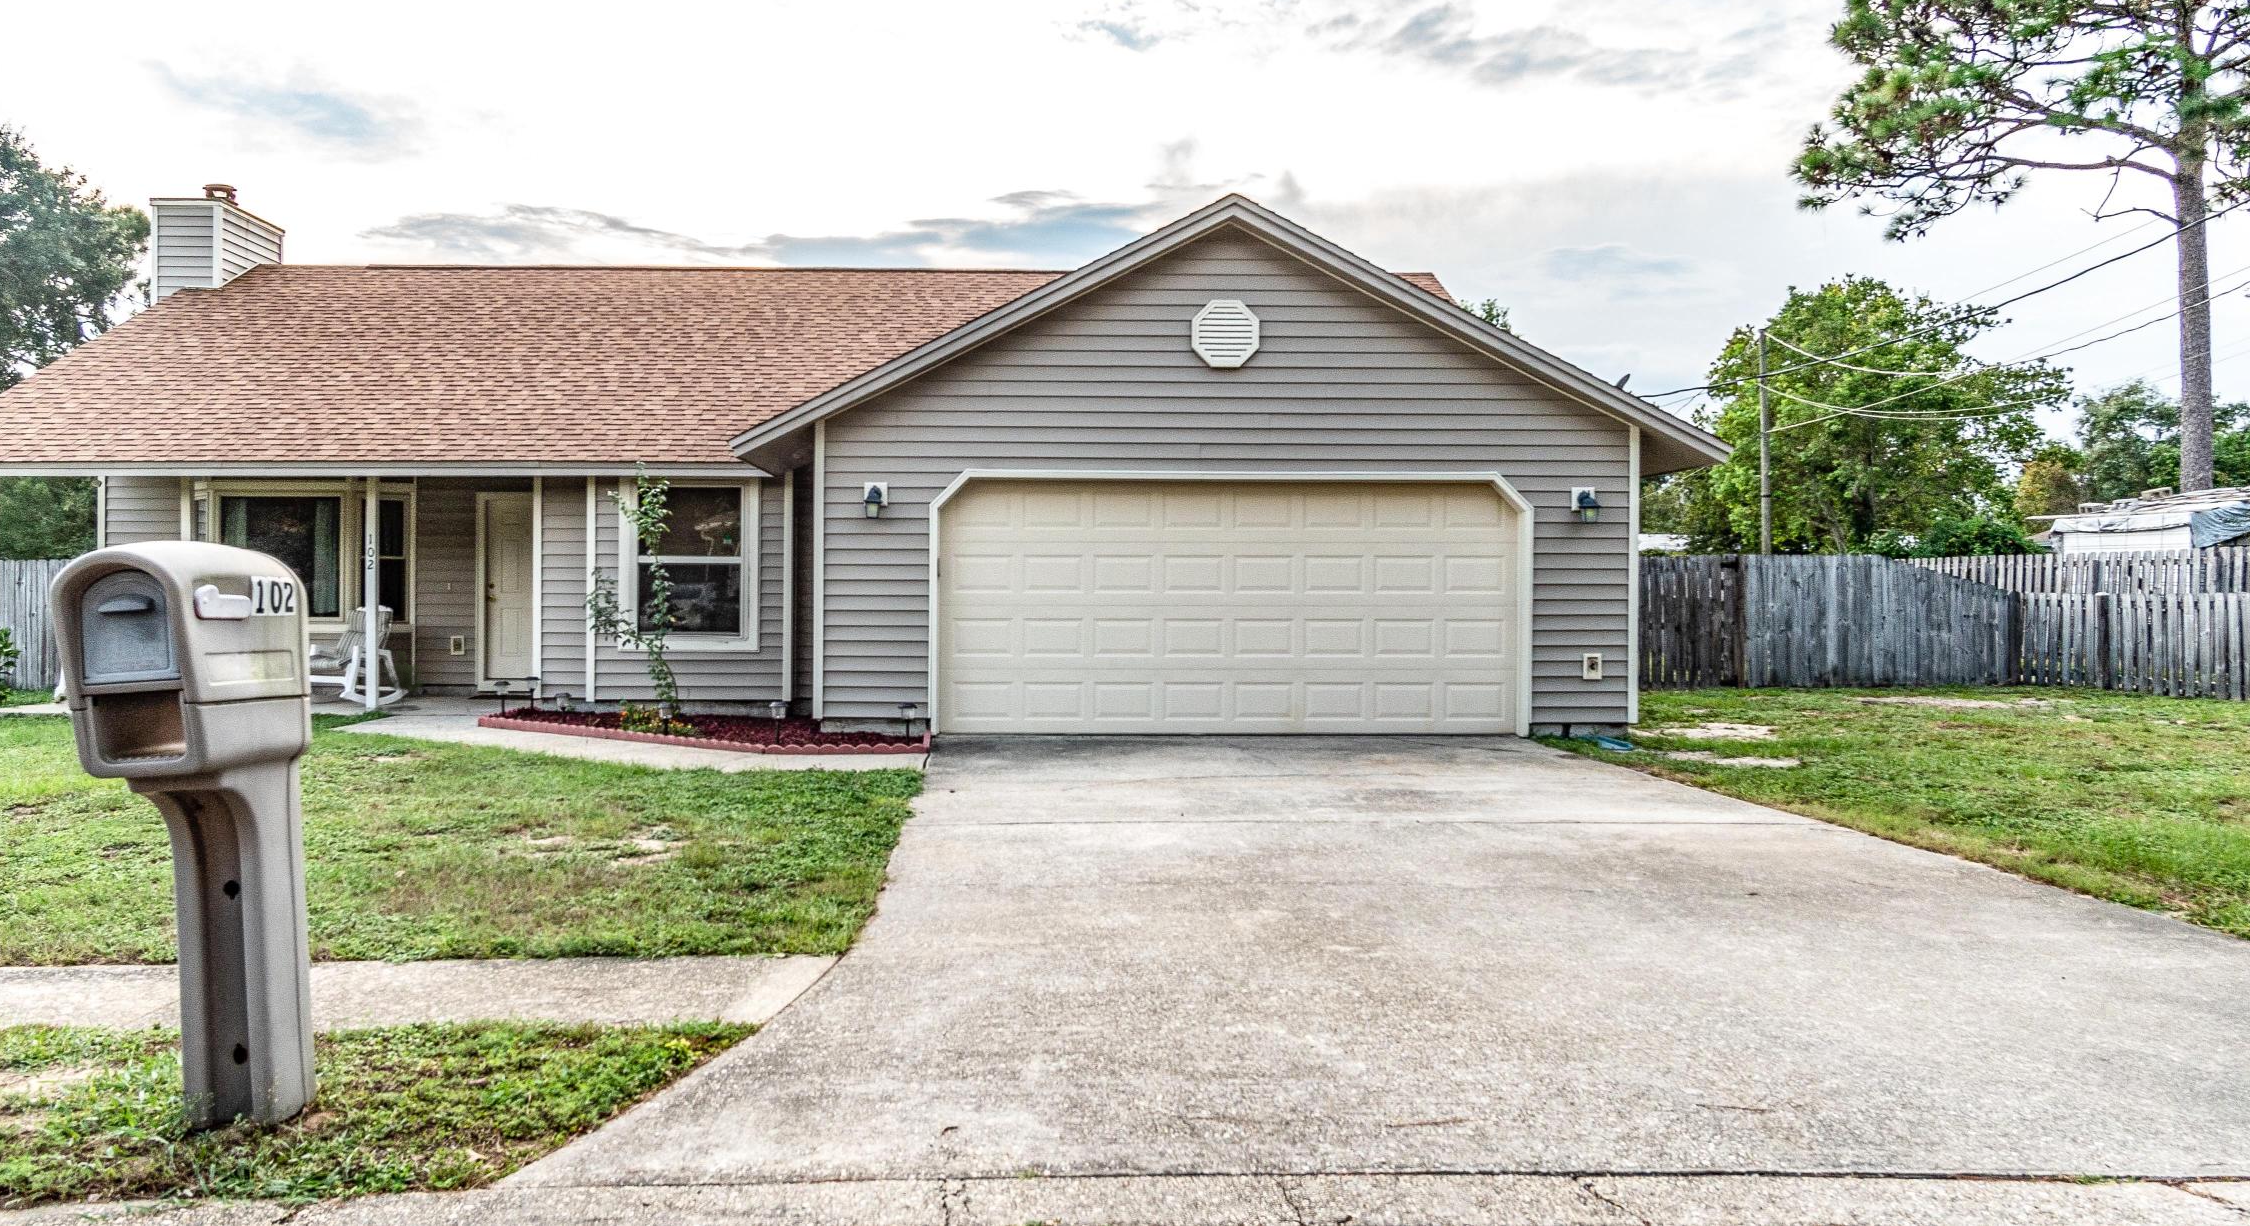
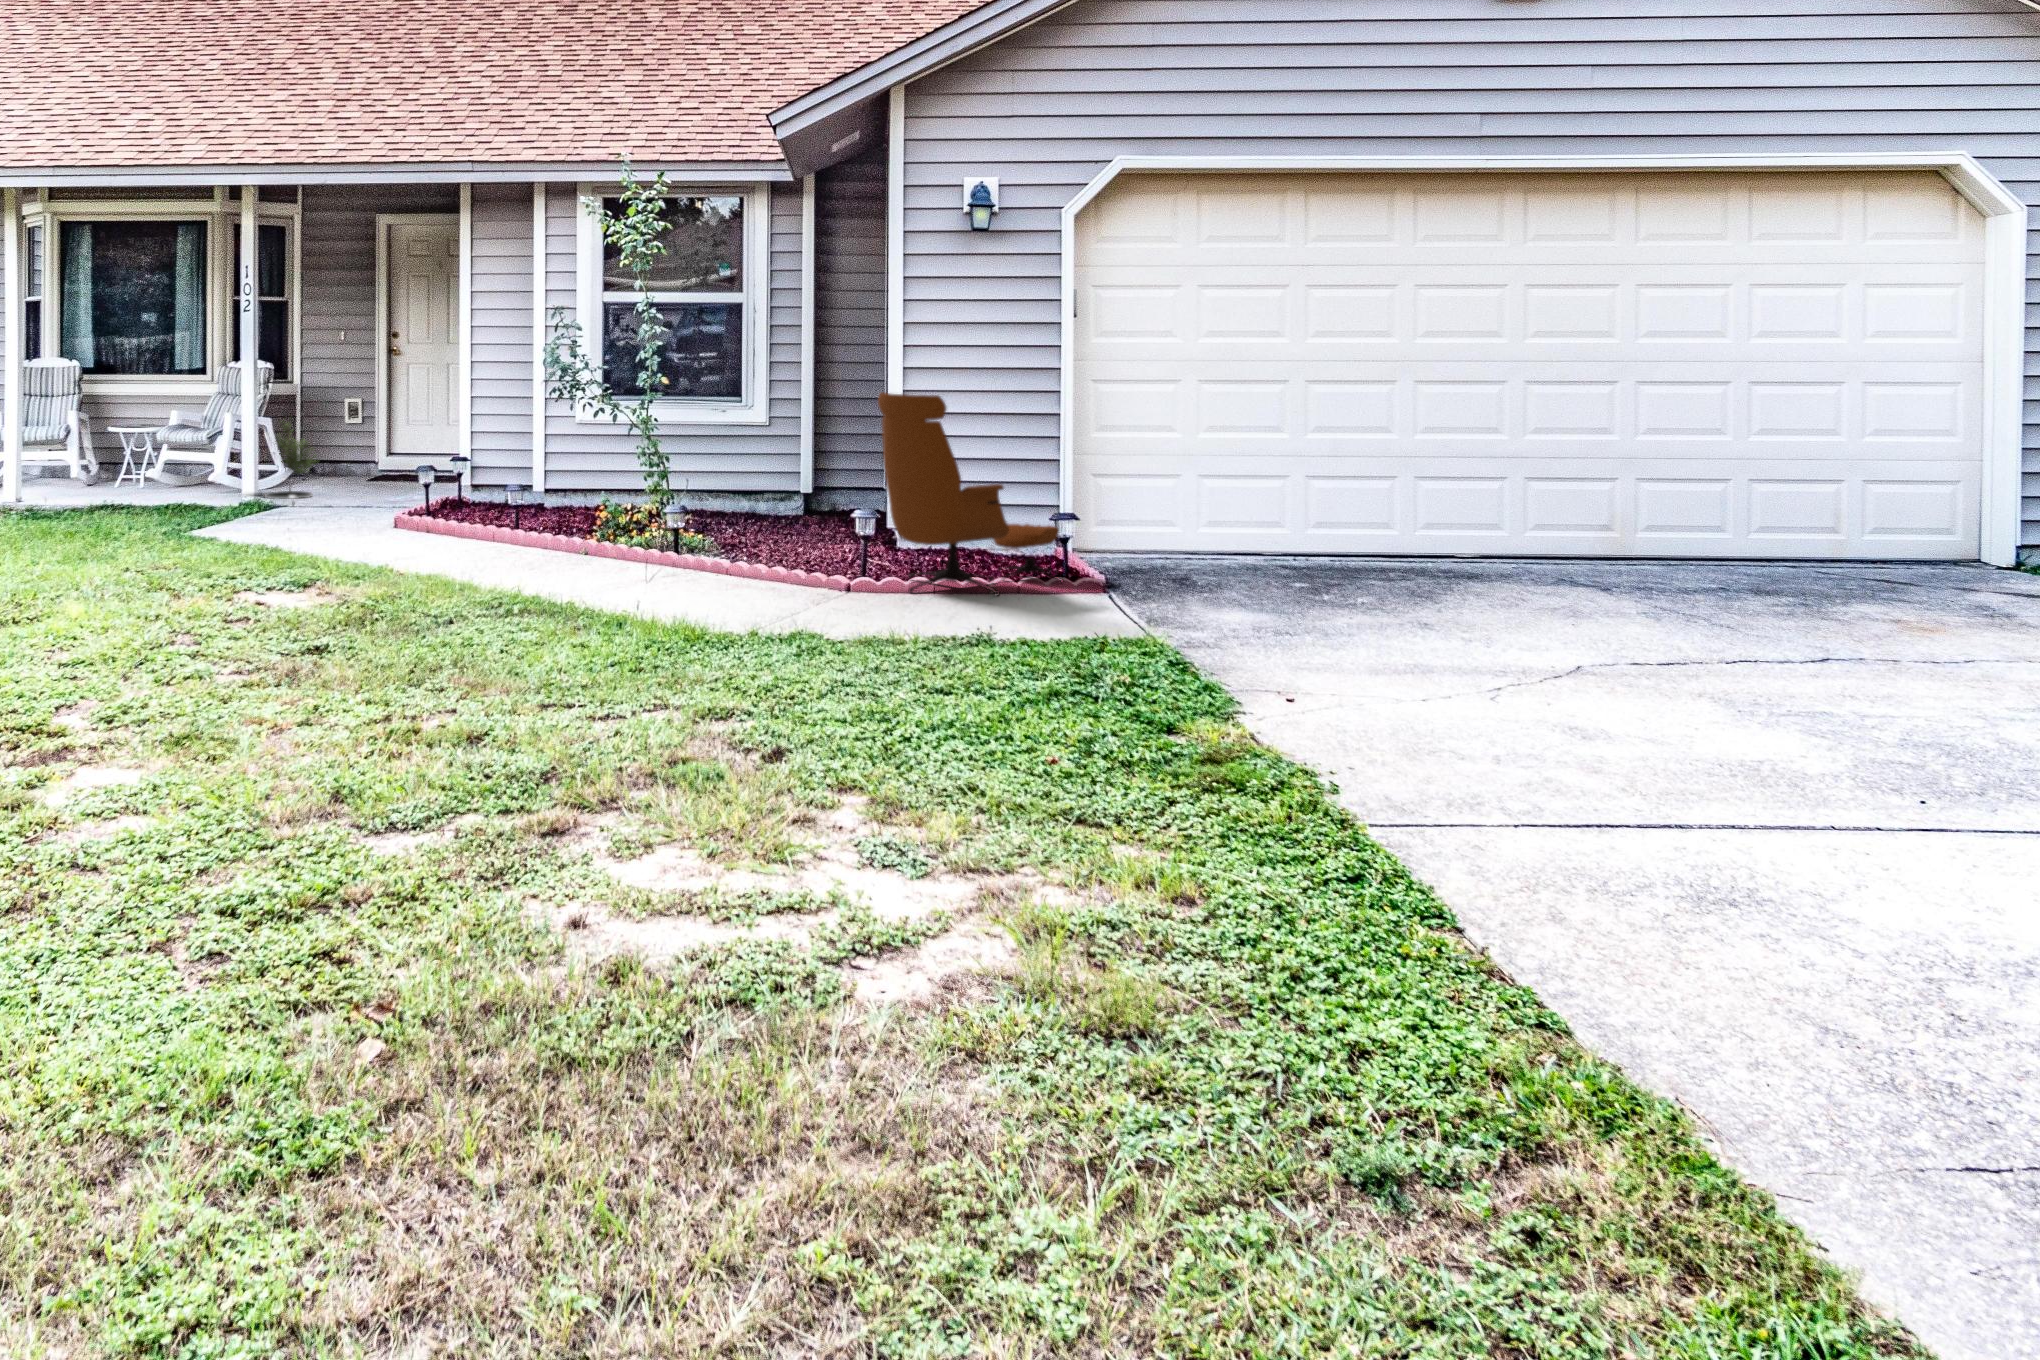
lounge chair: none [792,626,931,756] -> present [878,392,1063,596]

